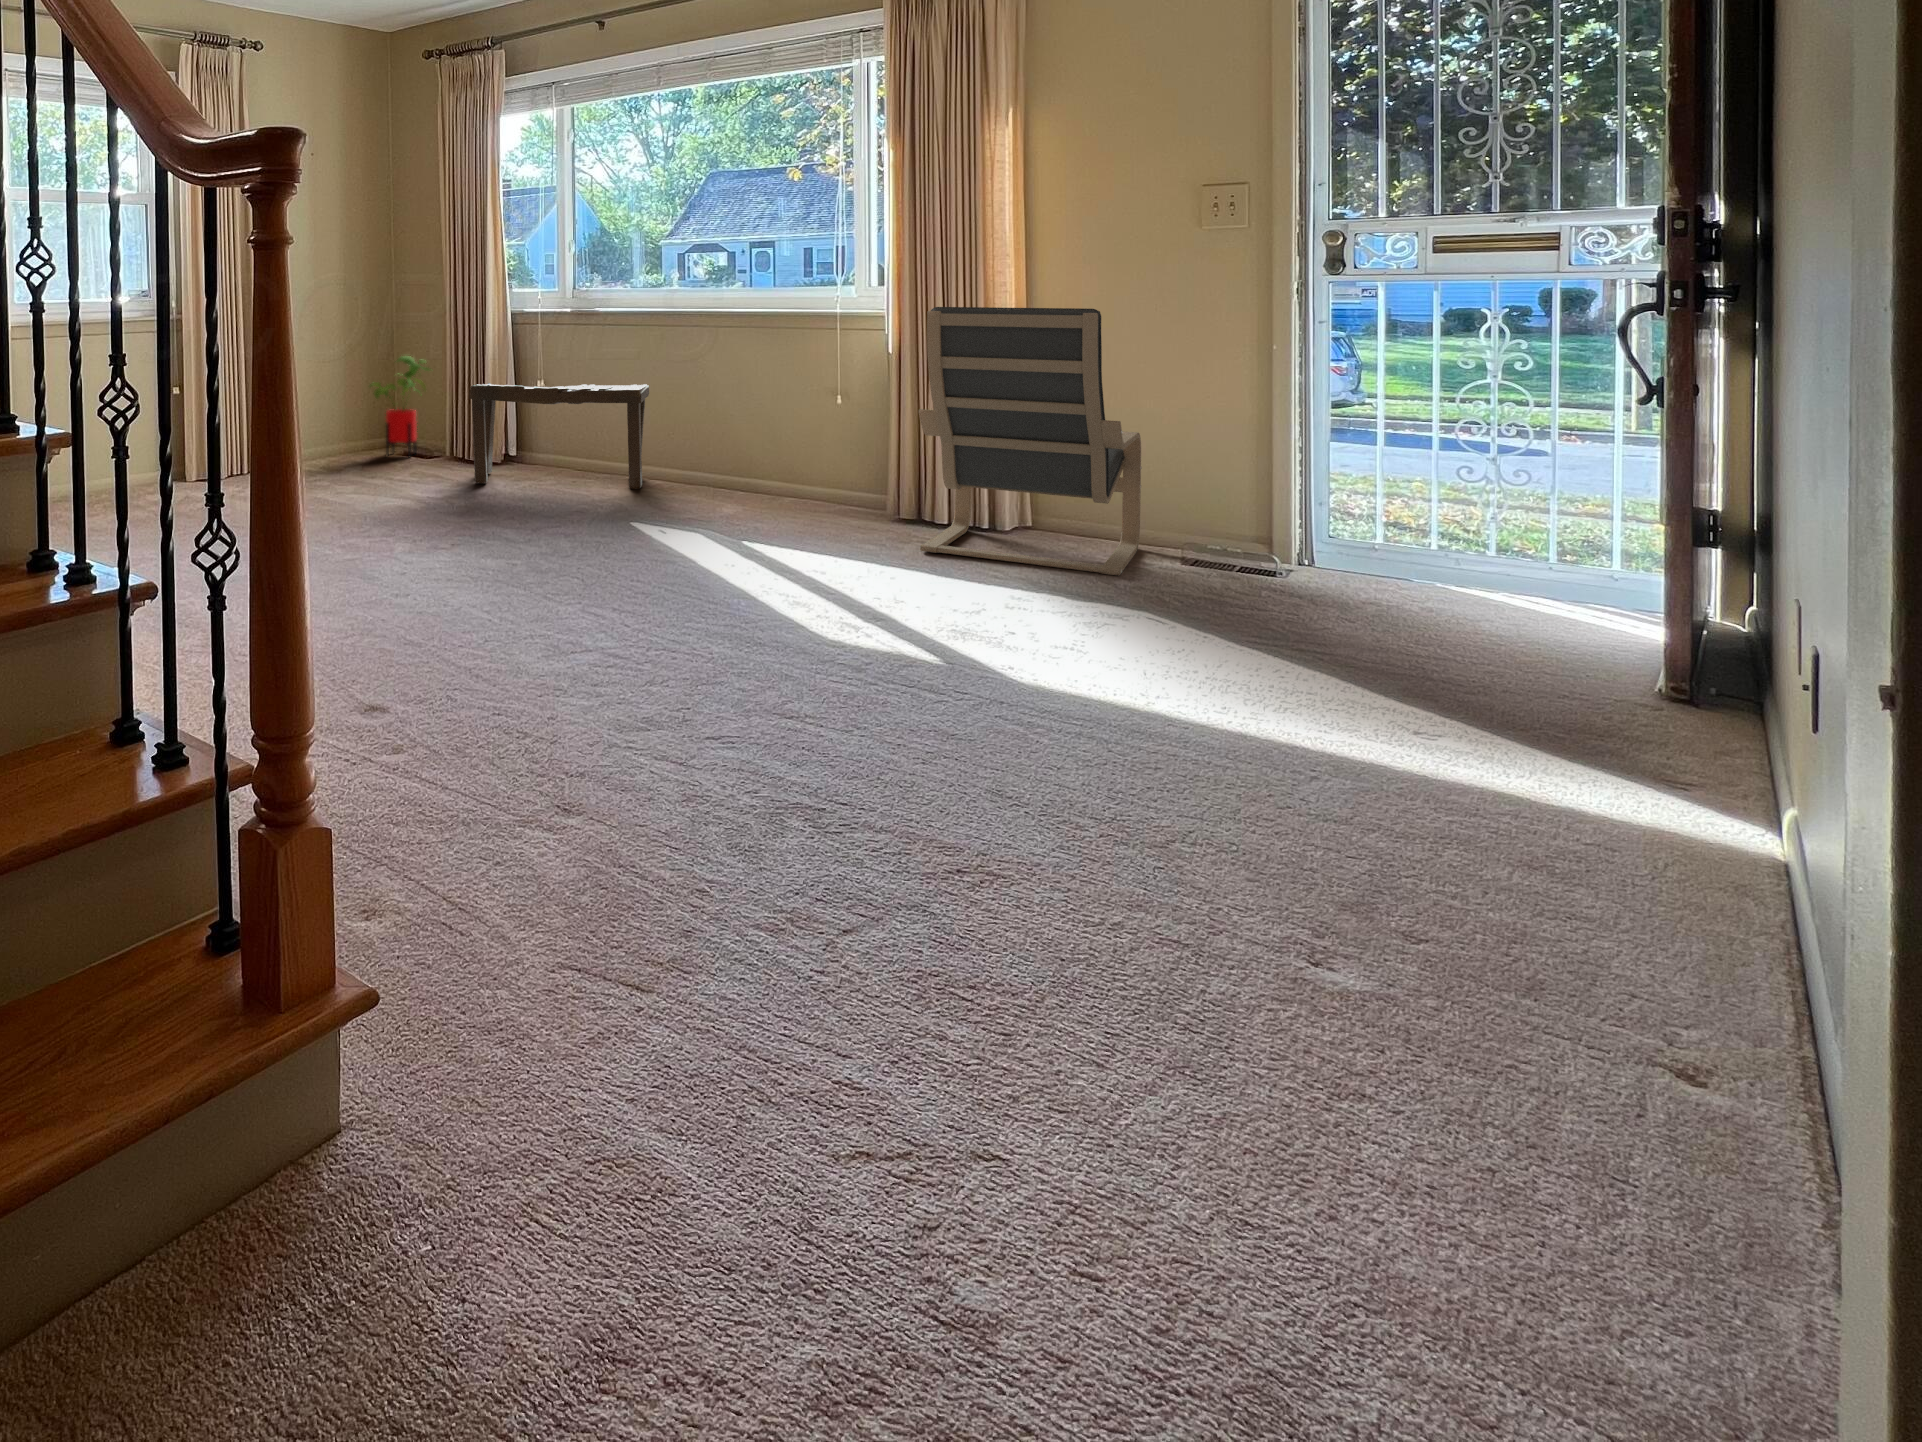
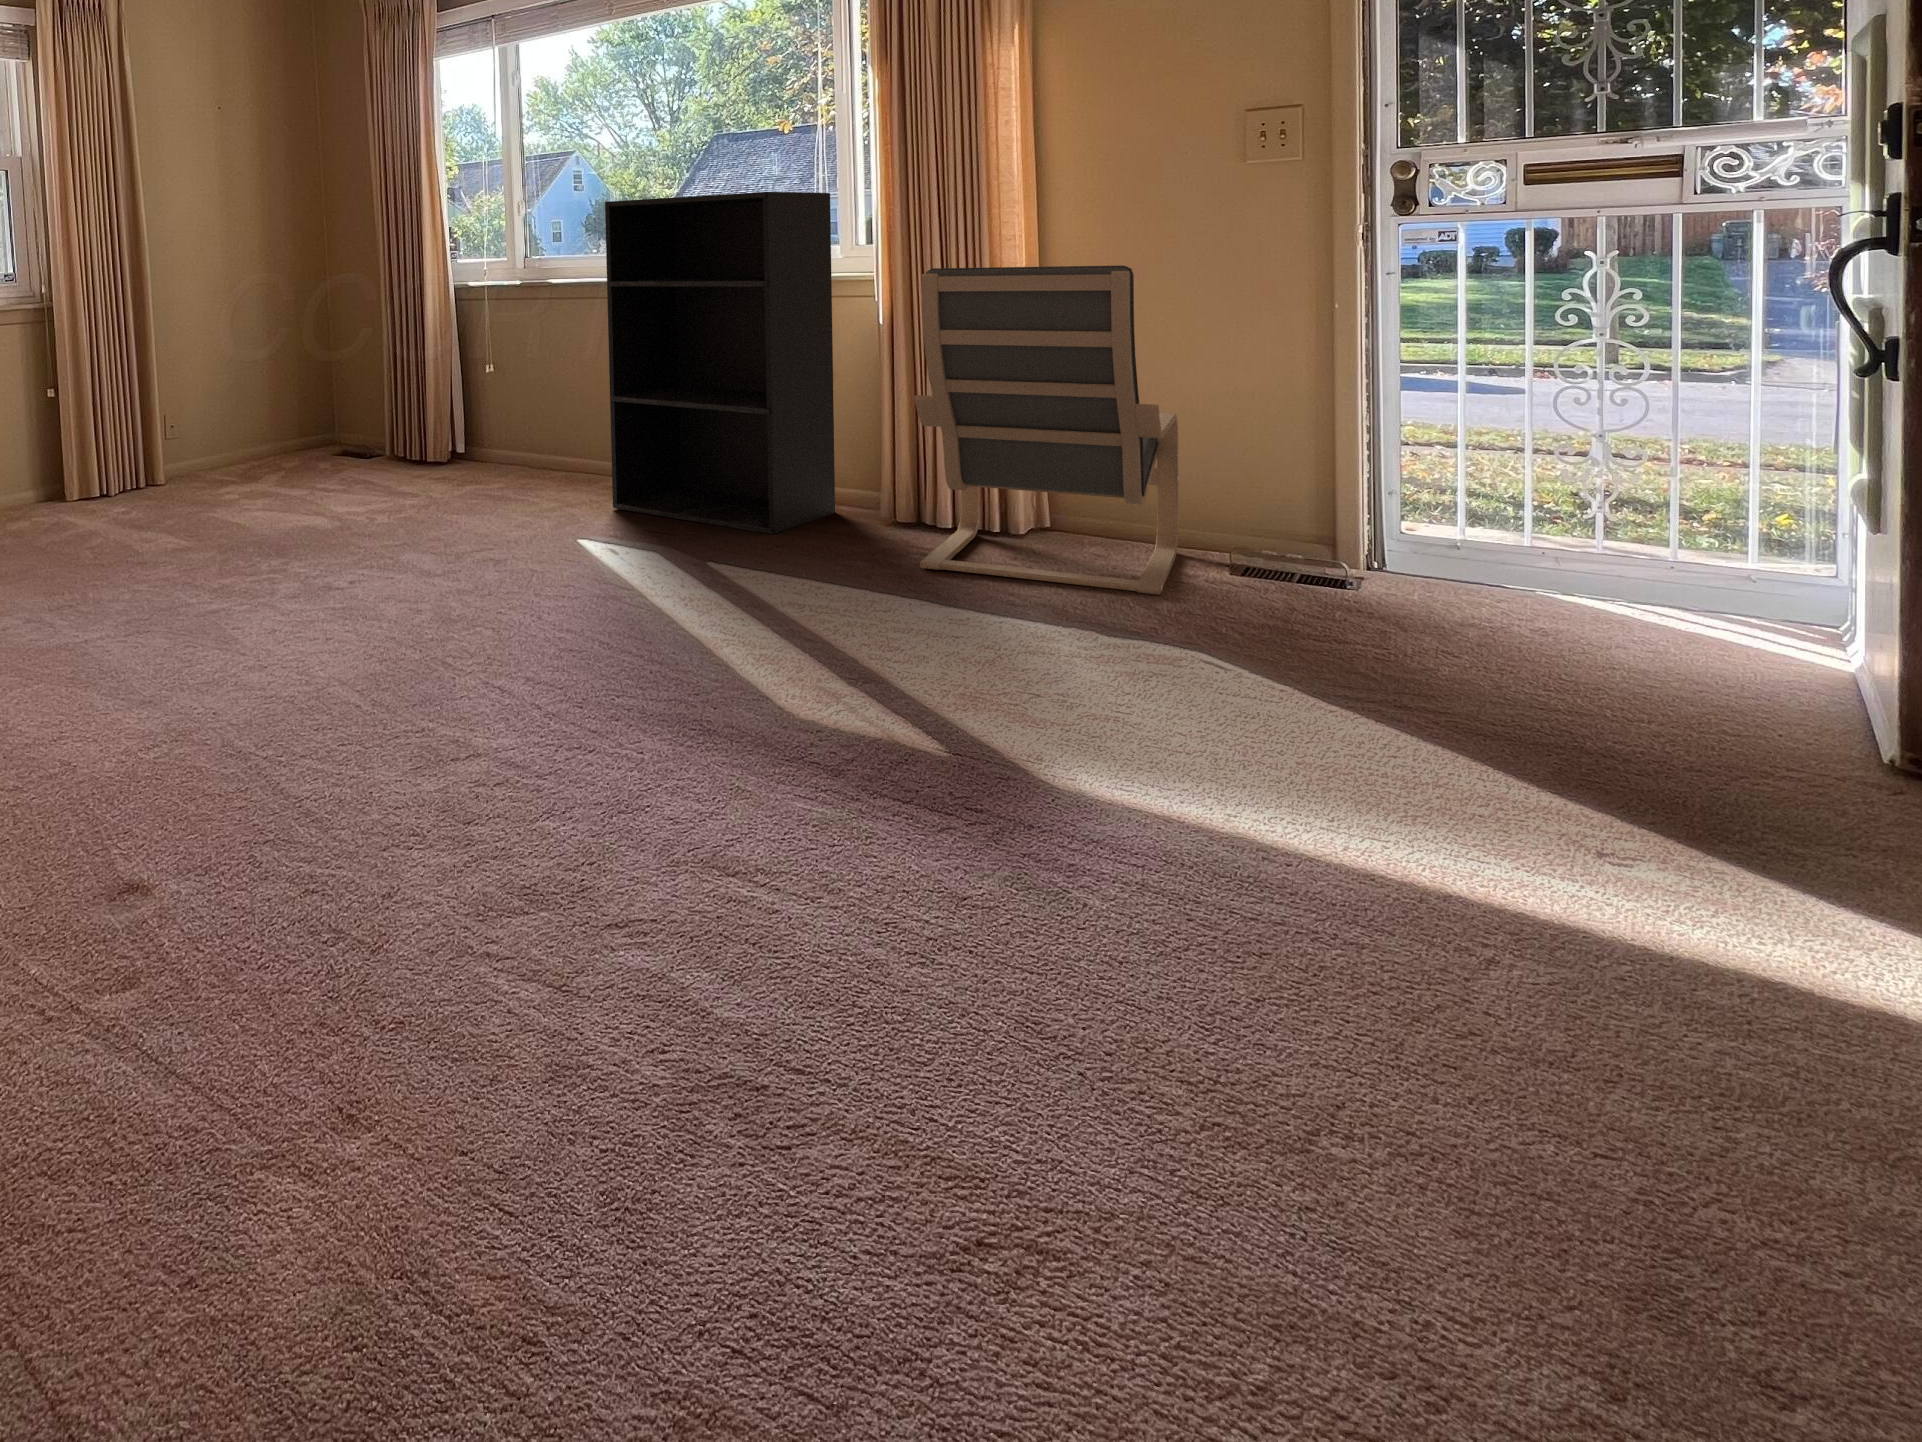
bookshelf: none [655,241,848,524] -> present [605,192,835,534]
house plant: present [370,356,430,456] -> none [291,341,365,459]
bench: present [470,383,649,489] -> none [397,367,610,492]

